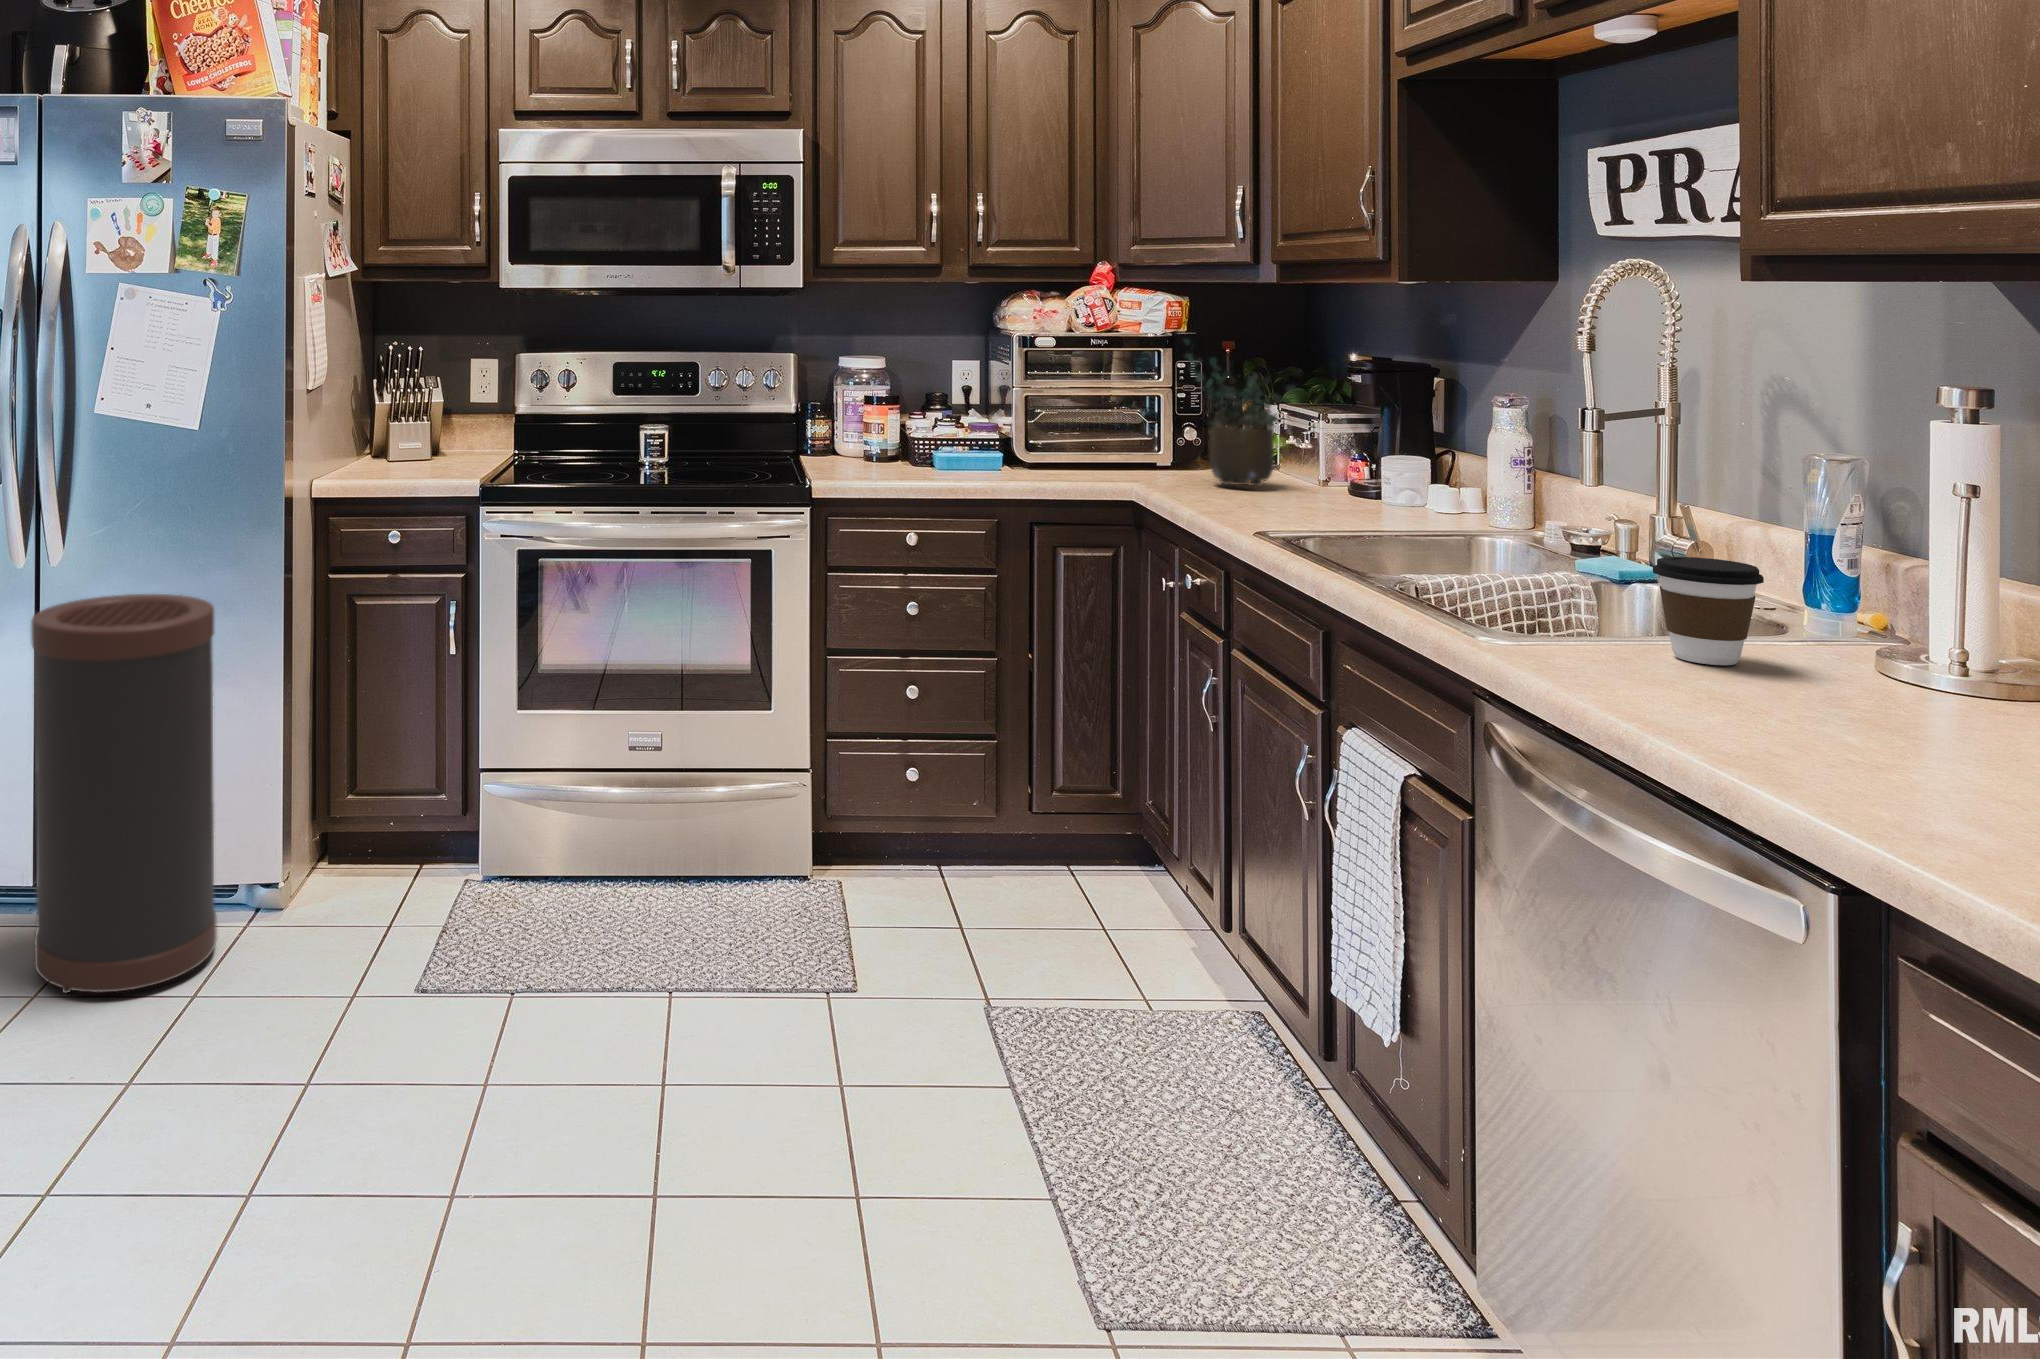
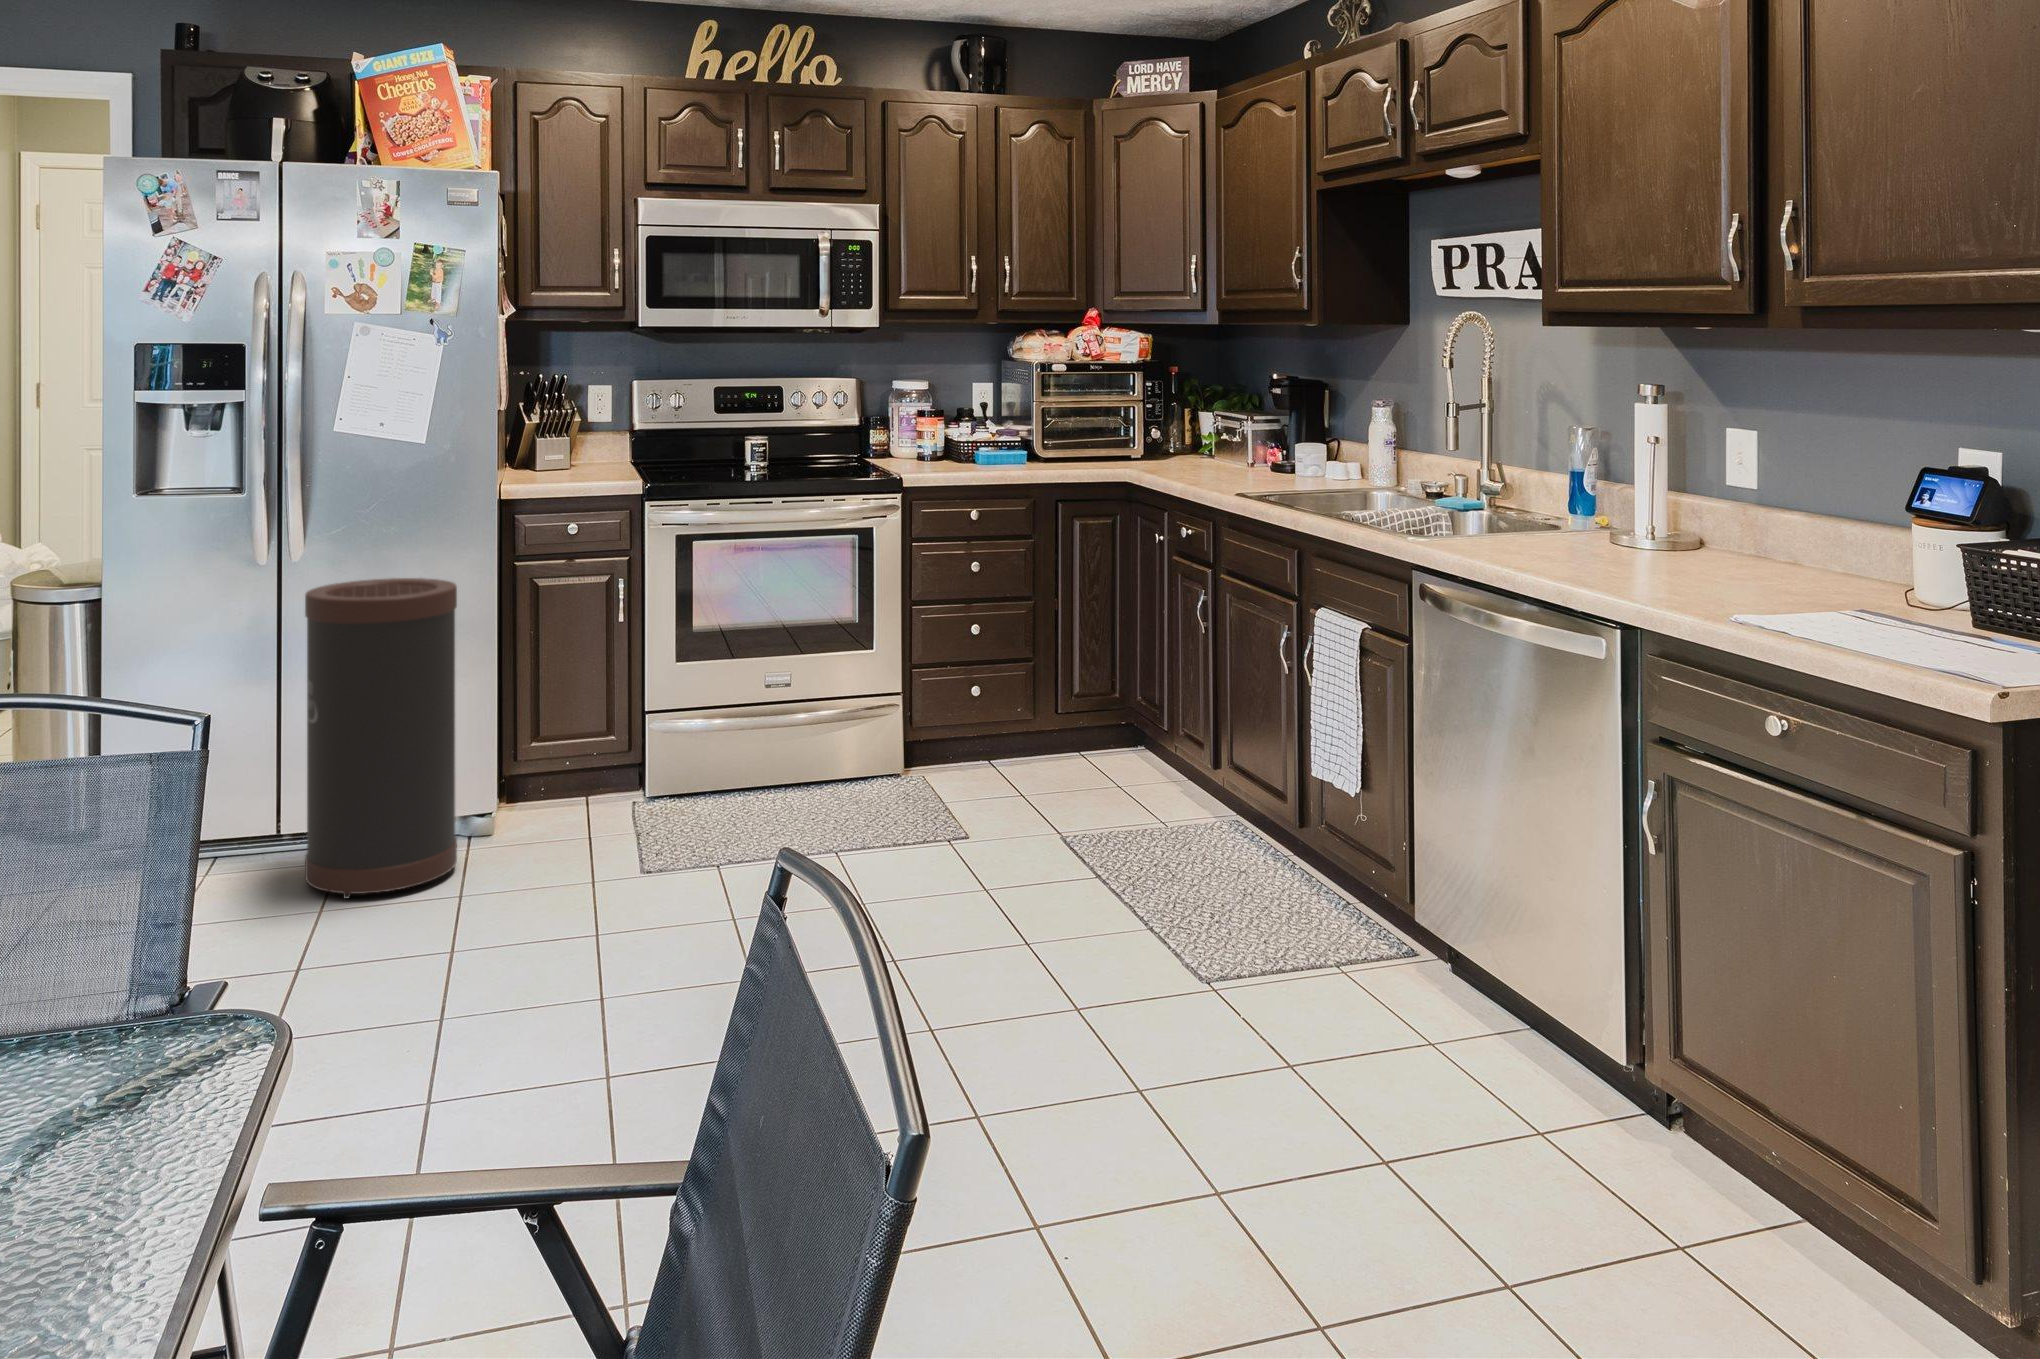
potted plant: present [1184,339,1295,486] -> none [1153,365,1228,470]
coffee cup: present [1653,557,1764,665] -> none [1422,475,1471,531]

